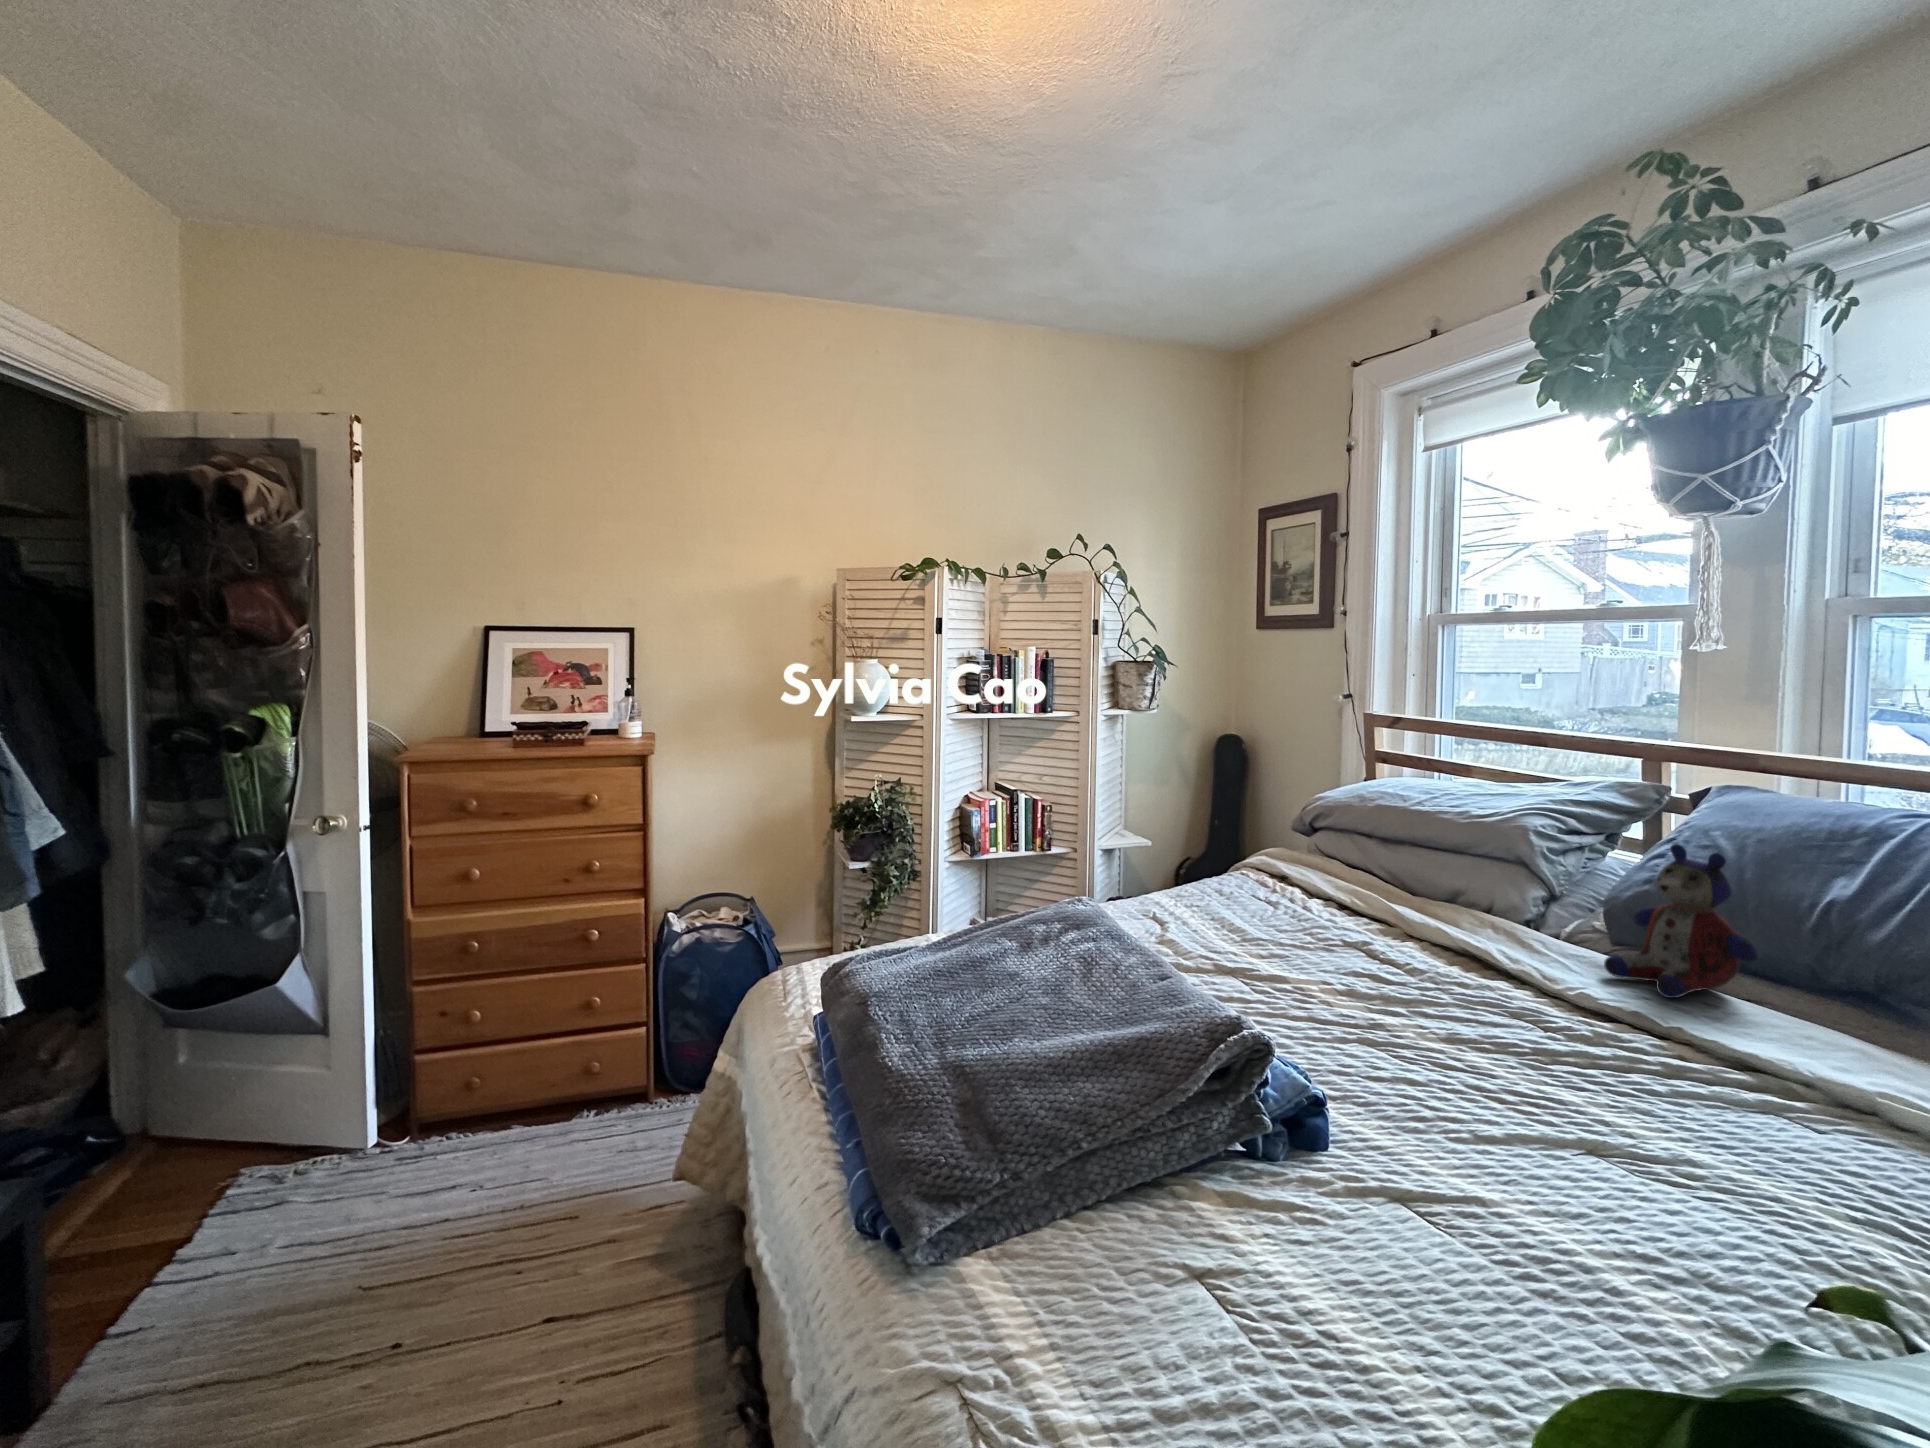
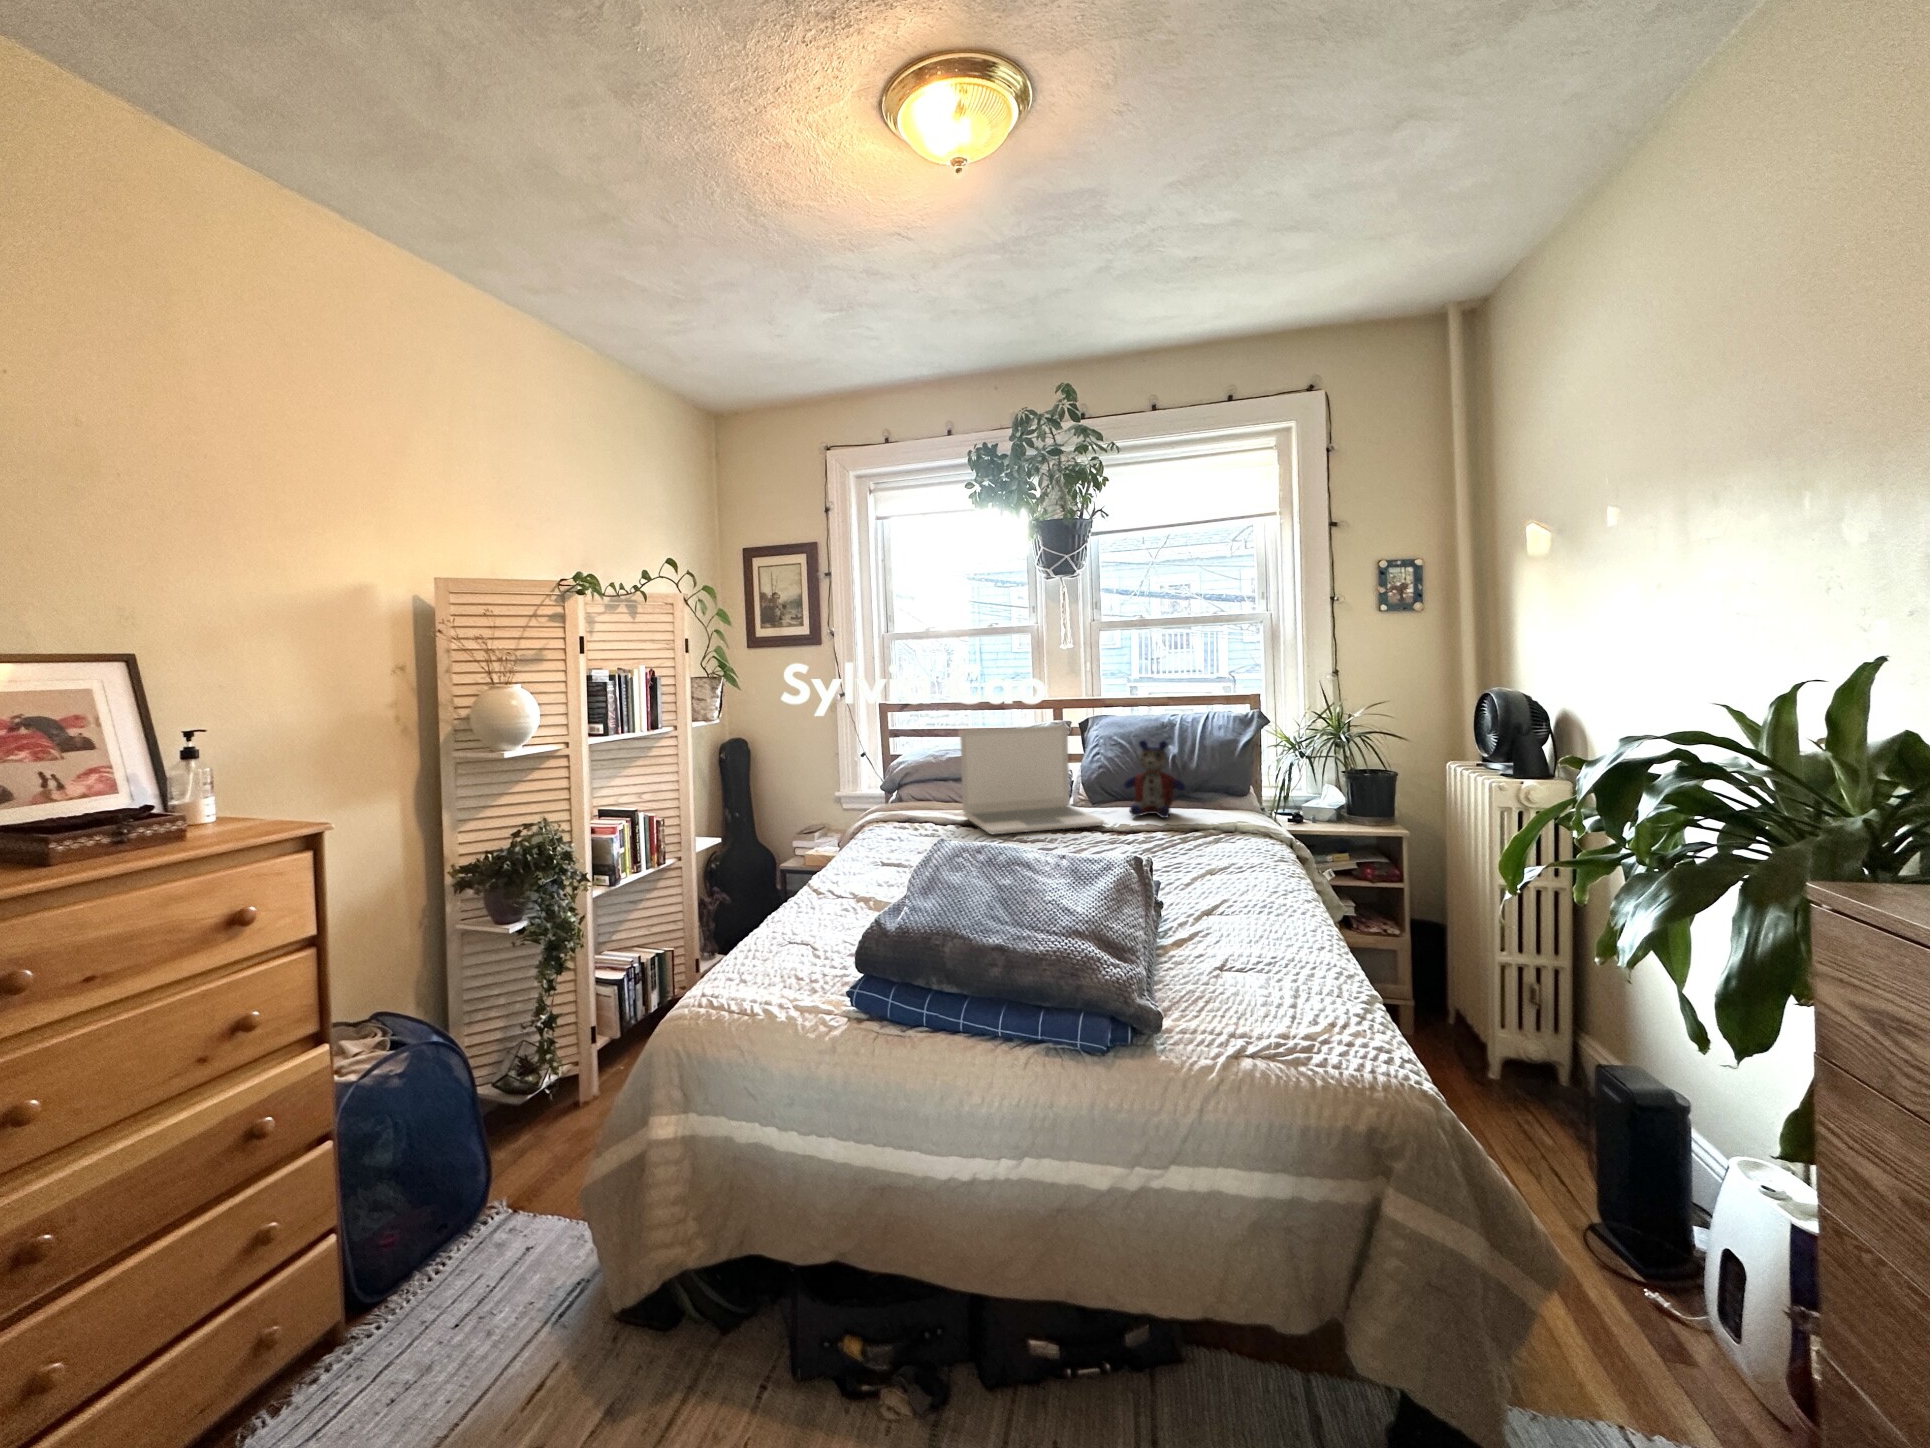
laptop: none [1298,769,1544,967] -> present [960,725,1104,834]

